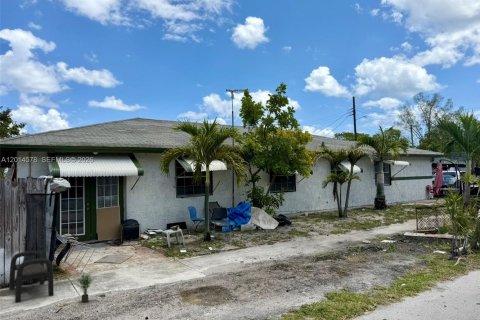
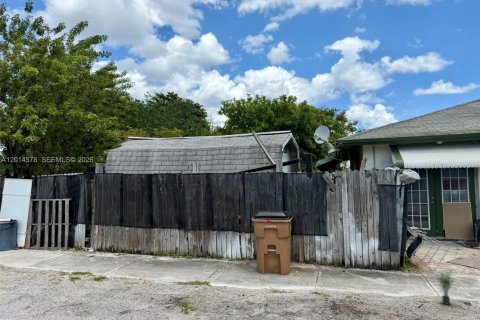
bench: present [9,251,54,302] -> none [367,239,410,288]

